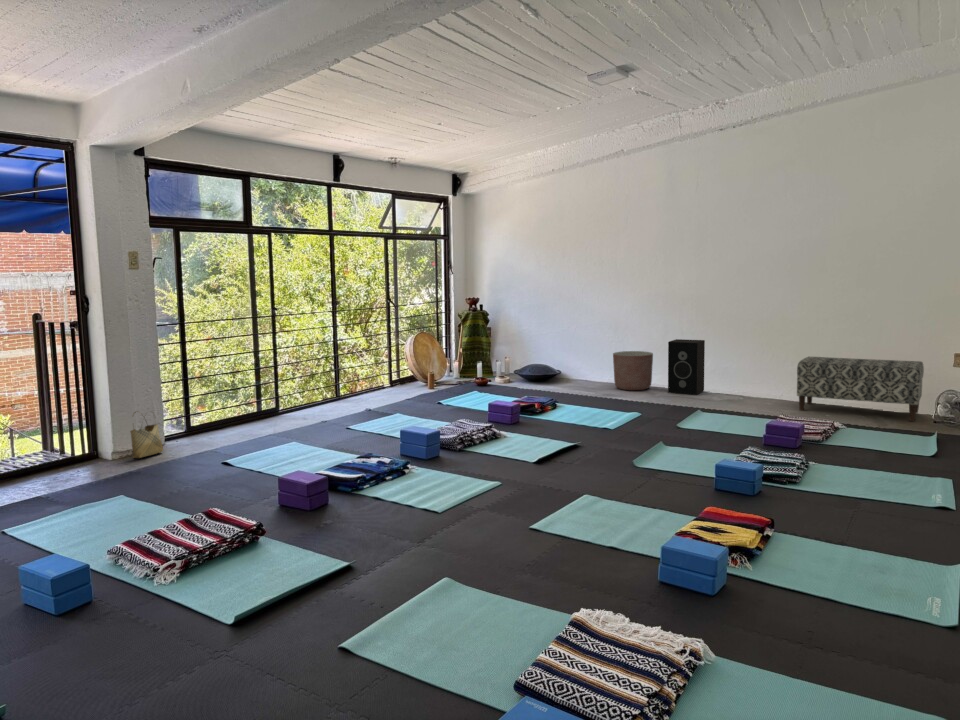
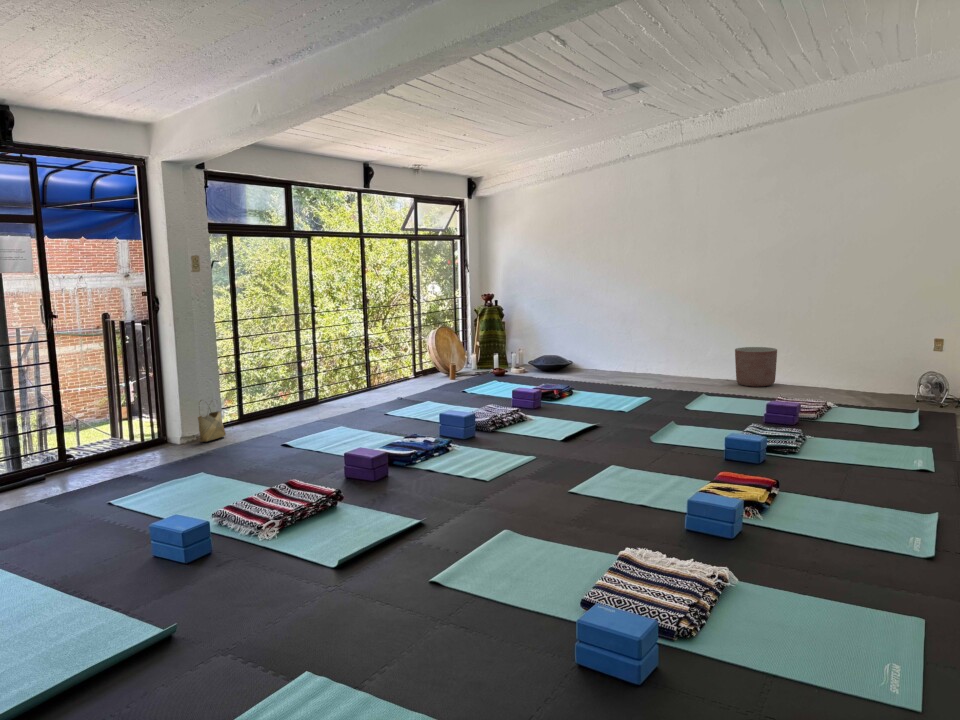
speaker: present [668,339,705,395] -> none [672,330,705,380]
planter: present [613,351,653,390] -> present [735,347,777,387]
bench: present [797,357,924,421] -> none [790,343,904,399]

